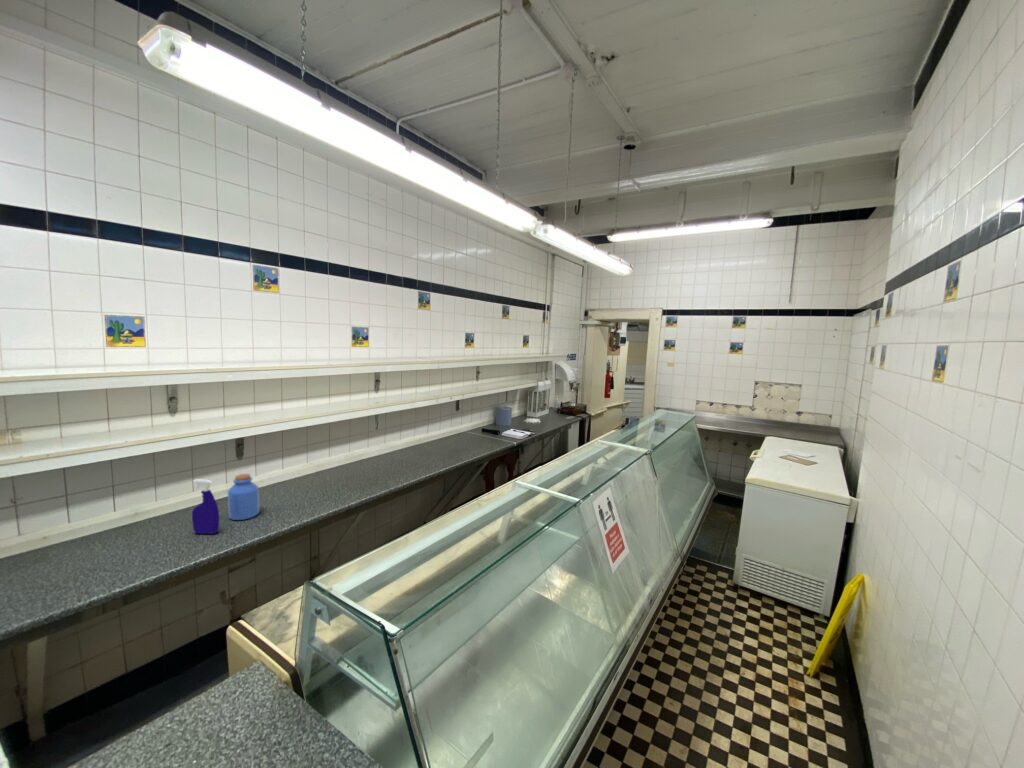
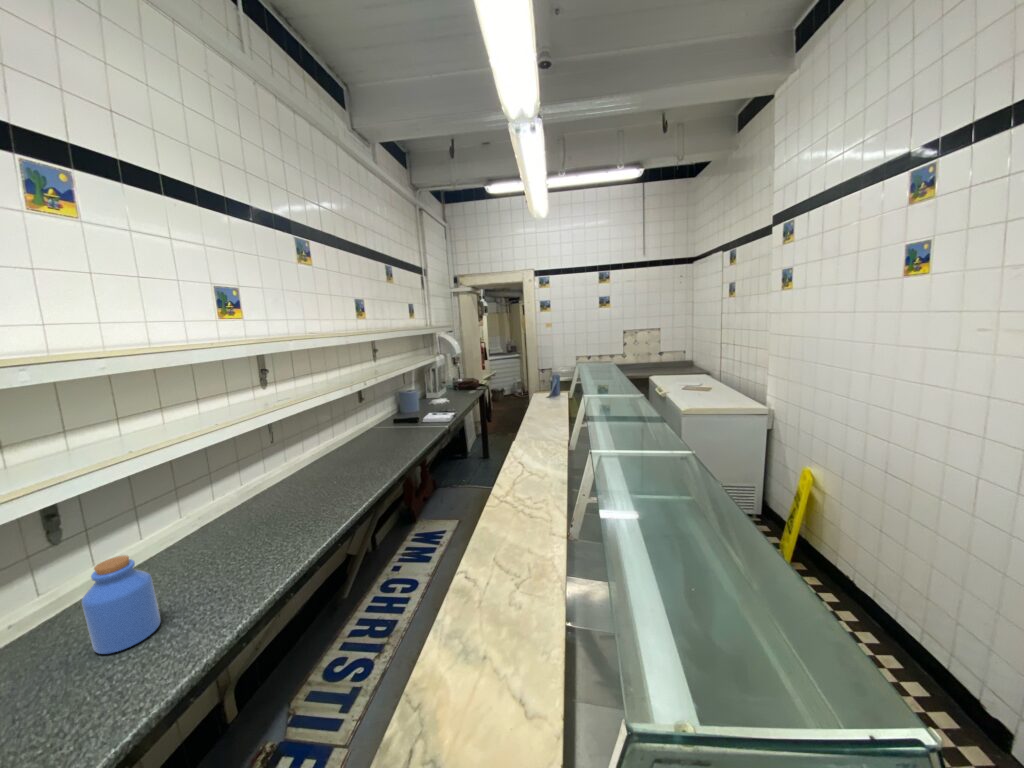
spray bottle: present [192,479,219,534] -> none [6,590,97,715]

